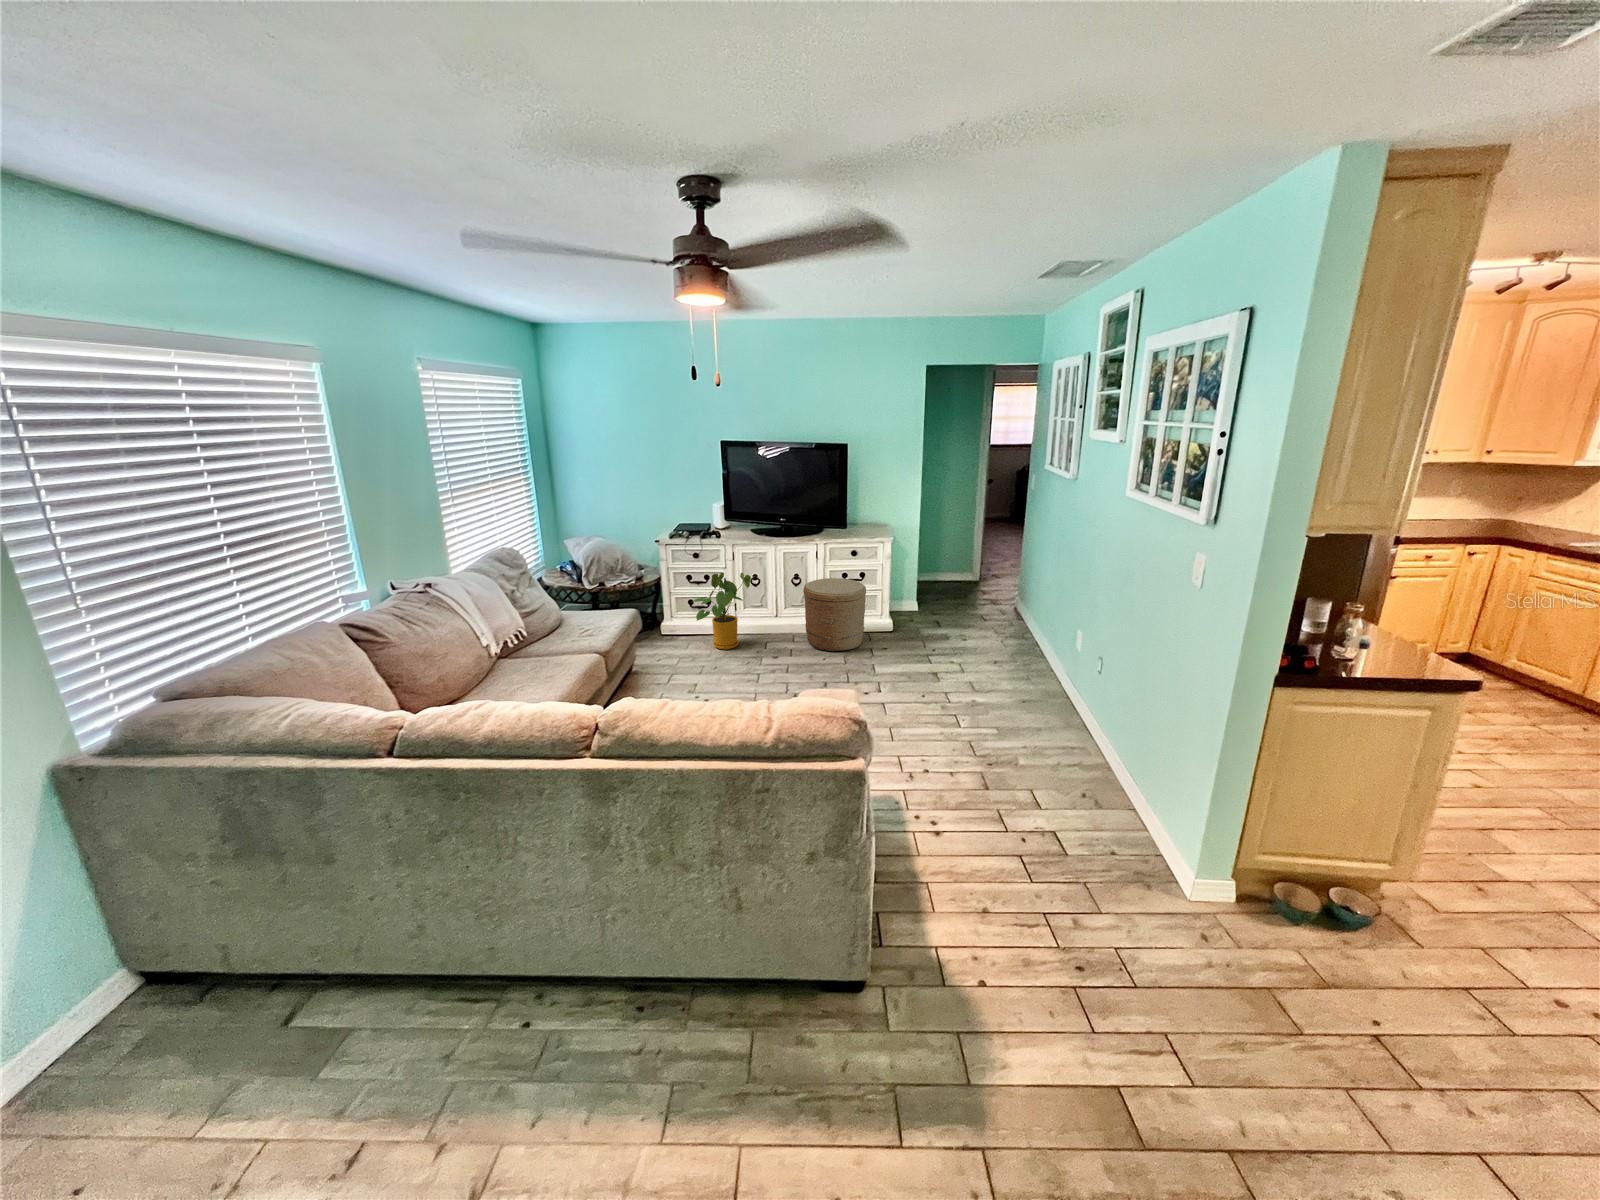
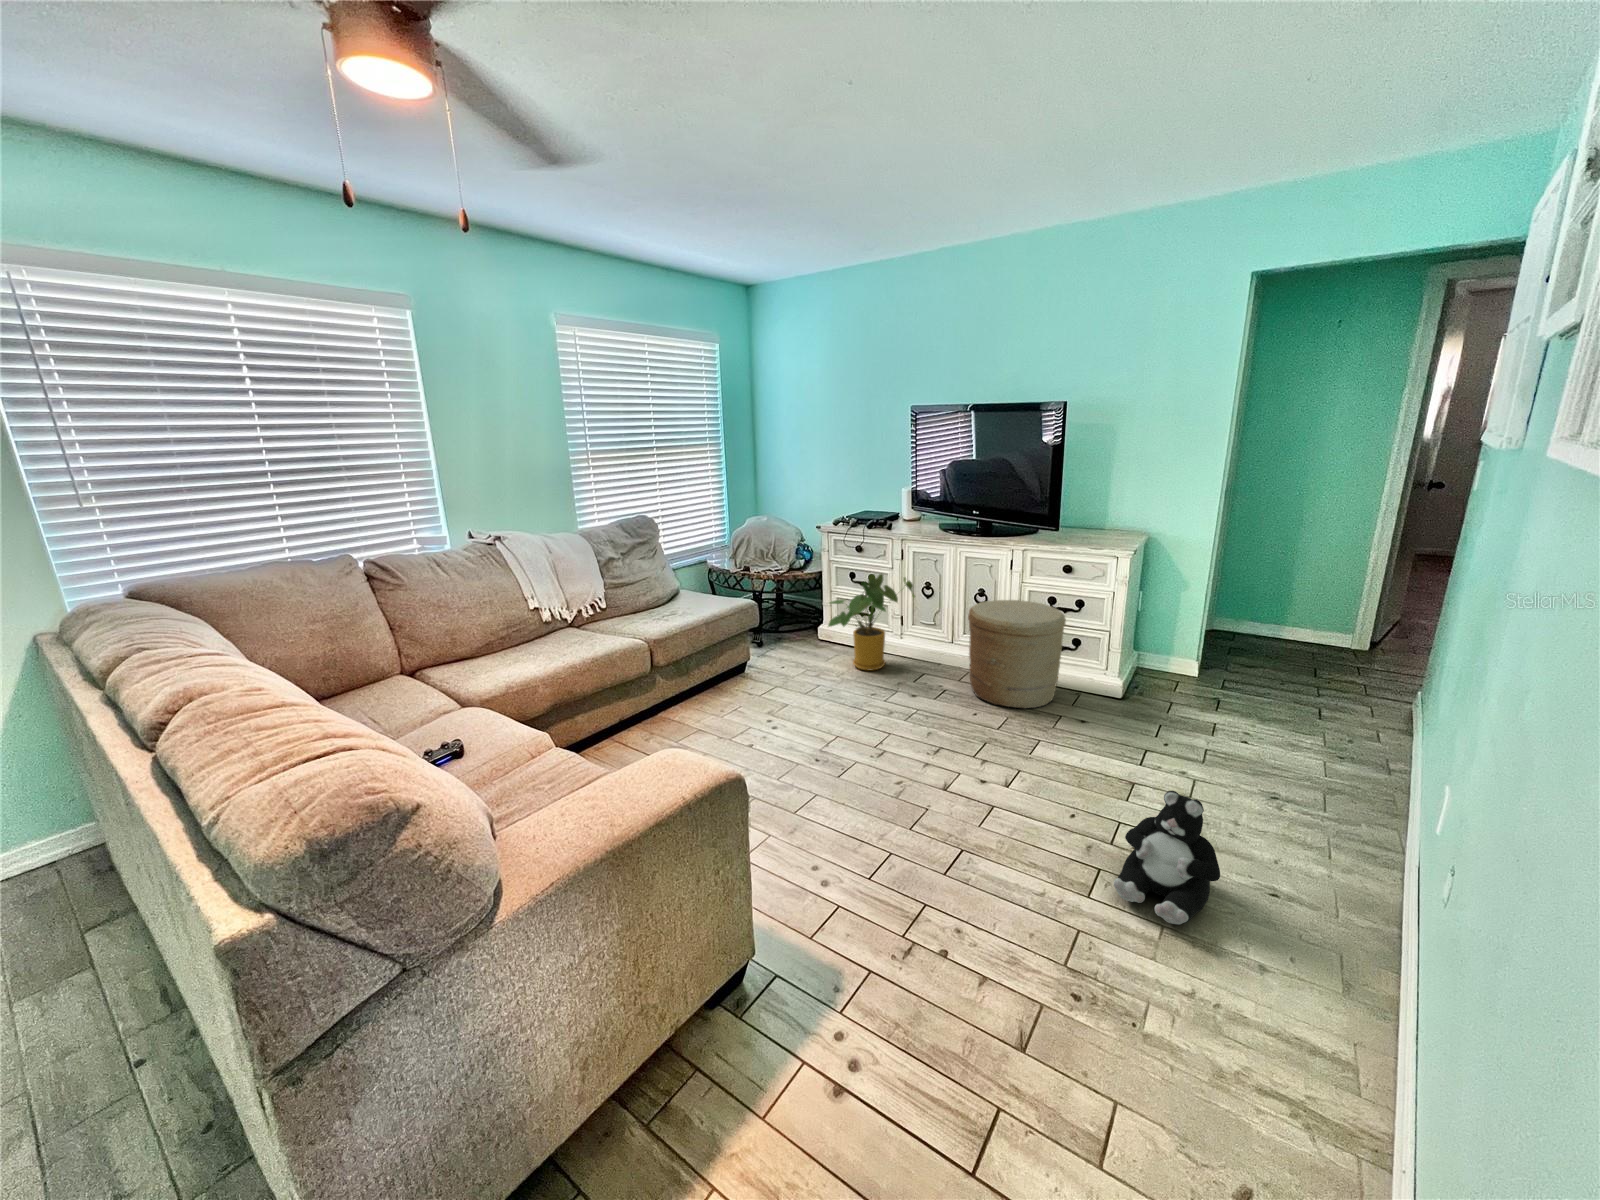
plush toy: none [964,663,1010,725] -> present [1113,791,1220,924]

